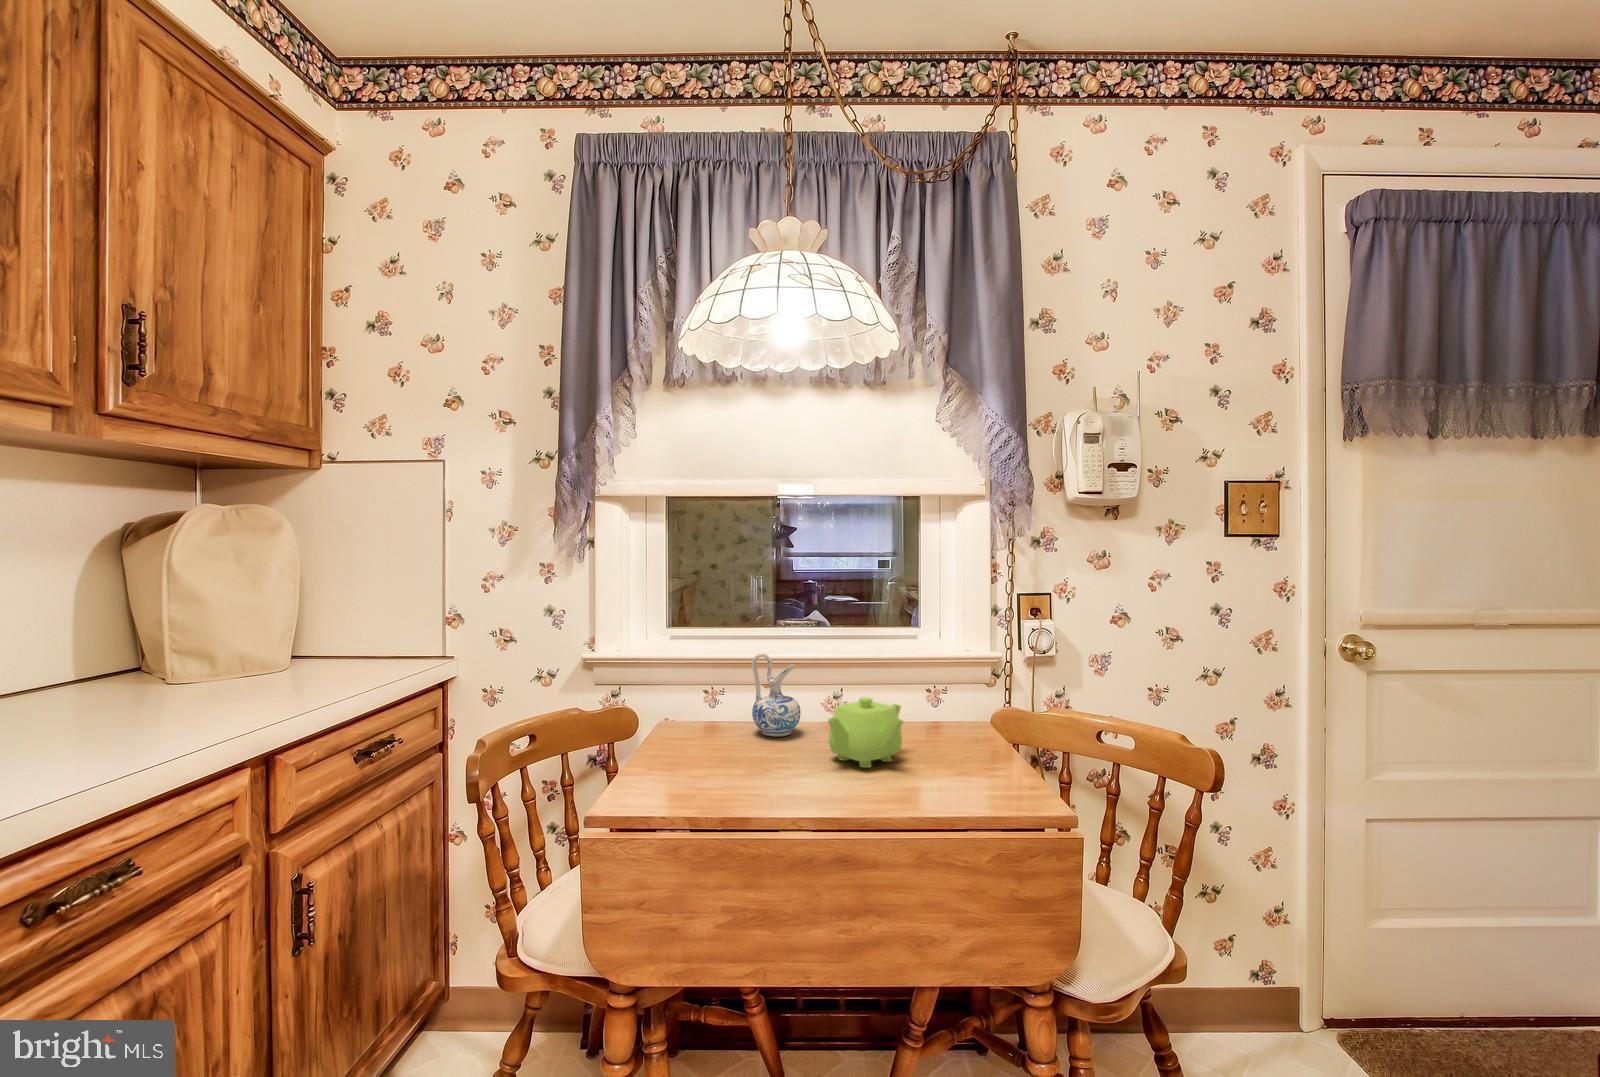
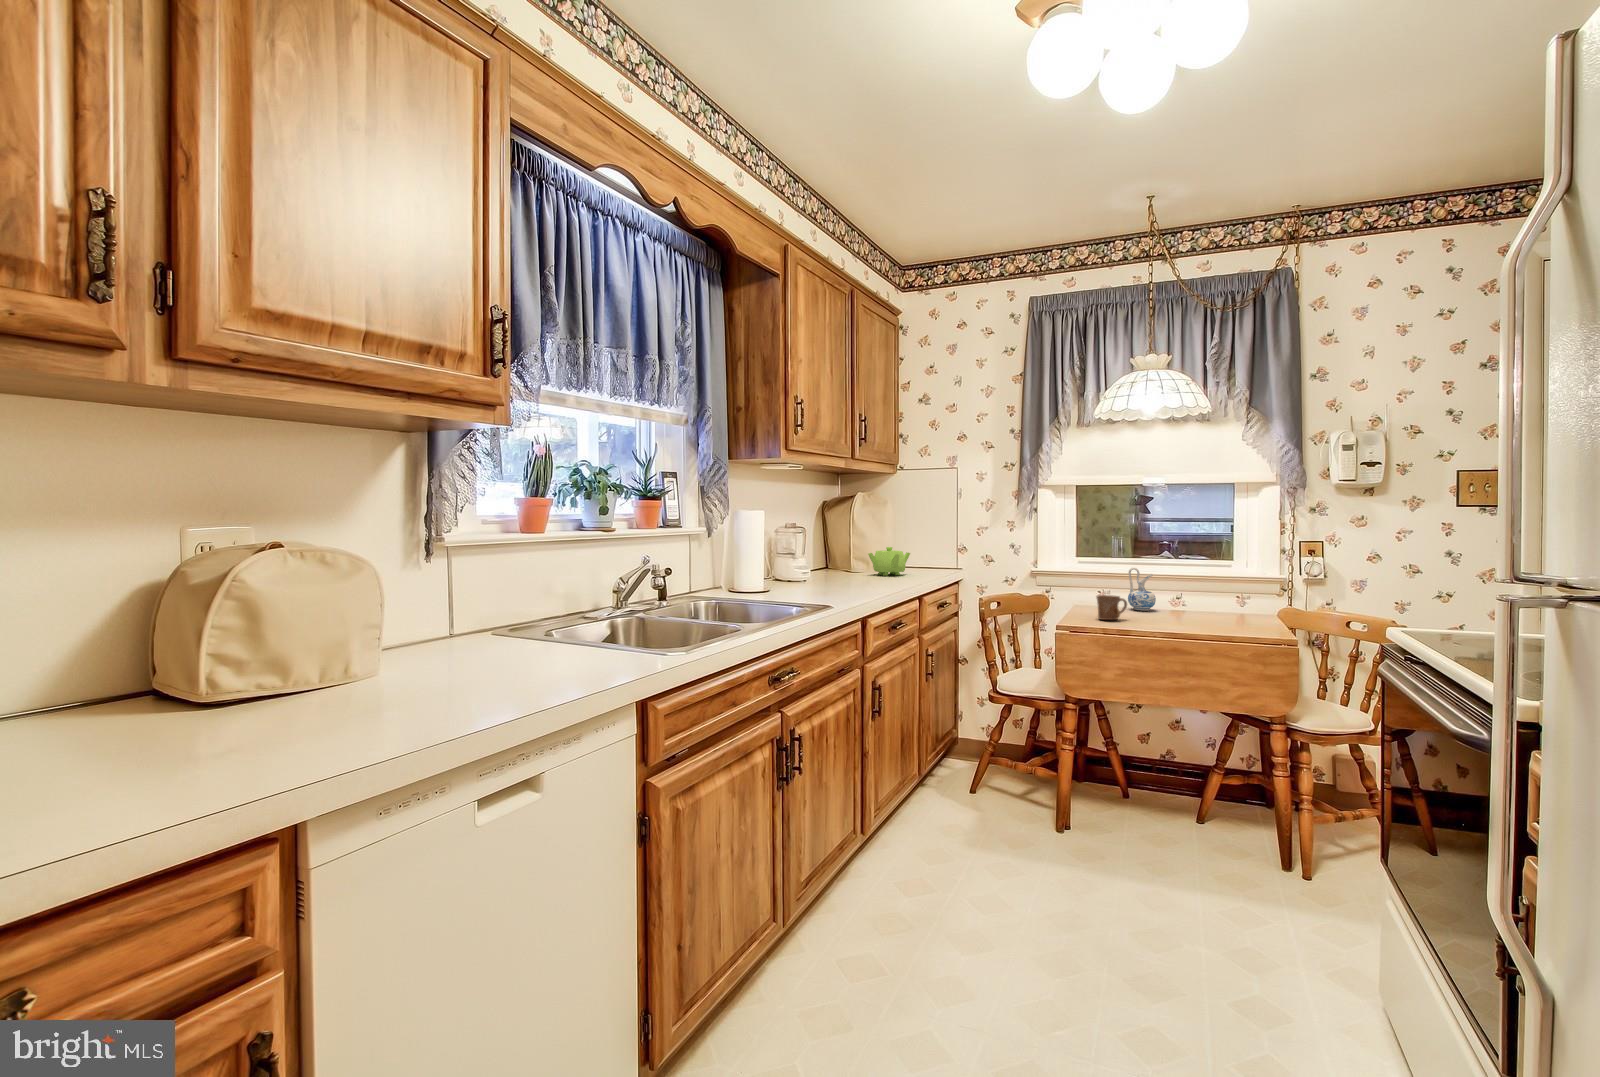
teapot: present [828,697,903,768] -> present [868,547,910,576]
mug: none [678,725,742,786] -> present [1096,595,1127,620]

